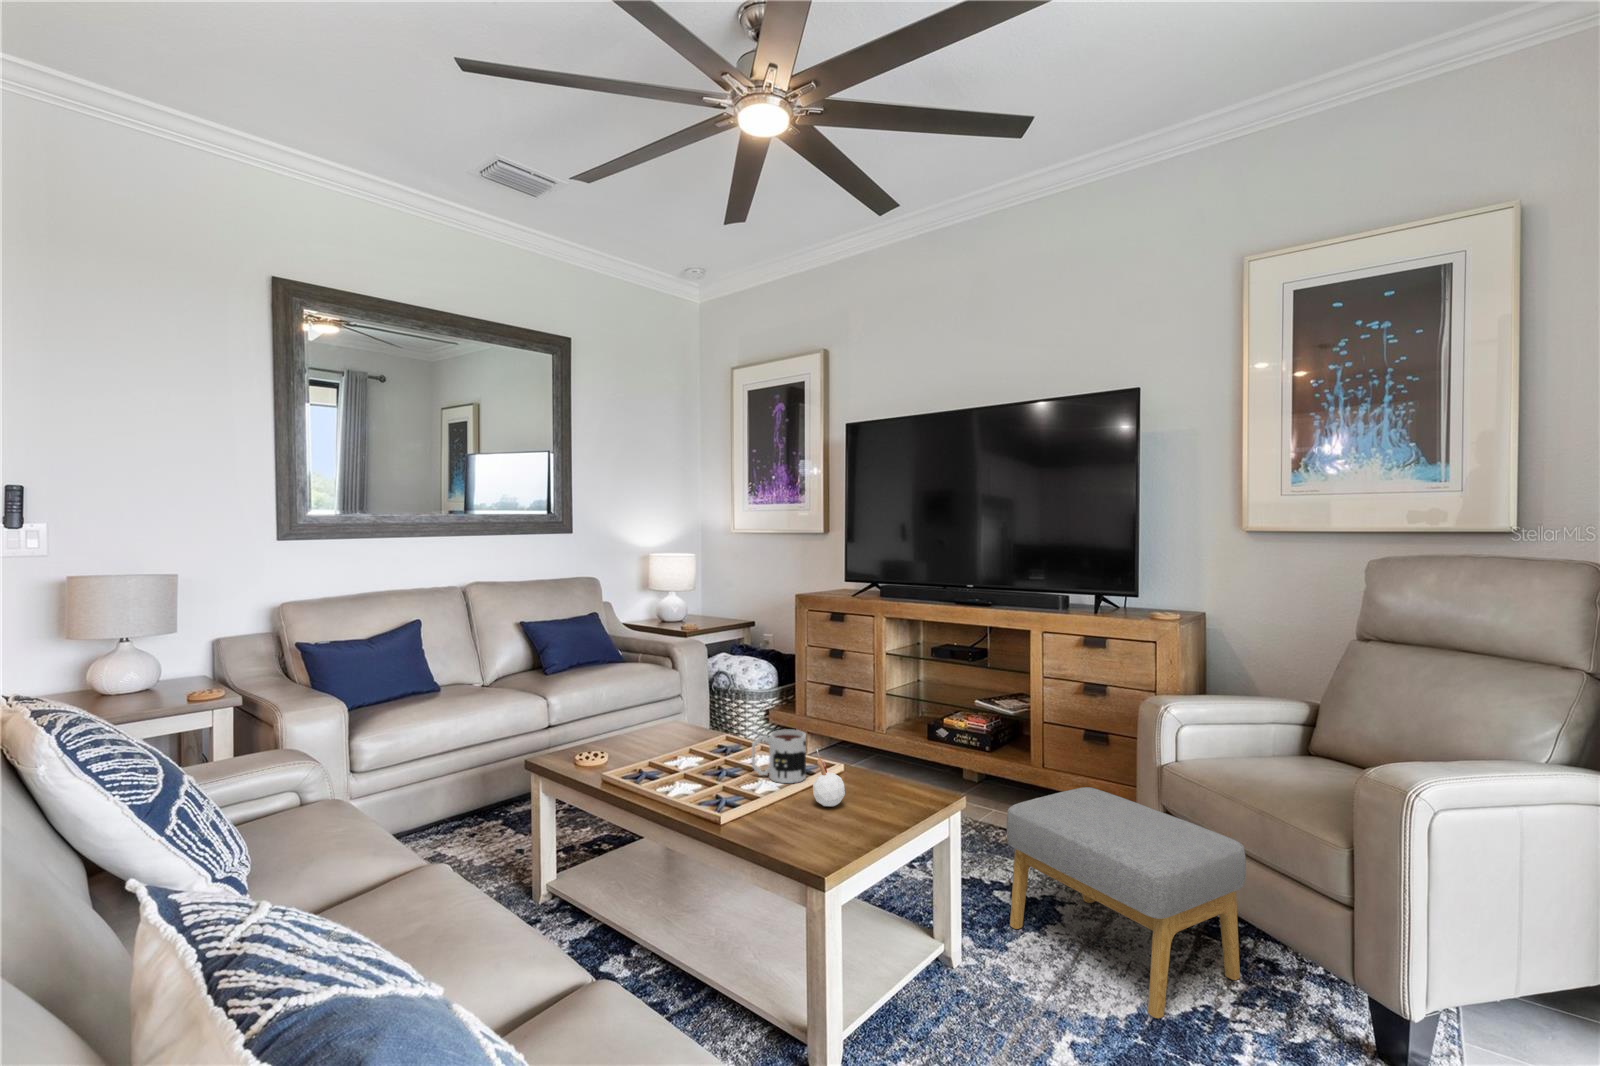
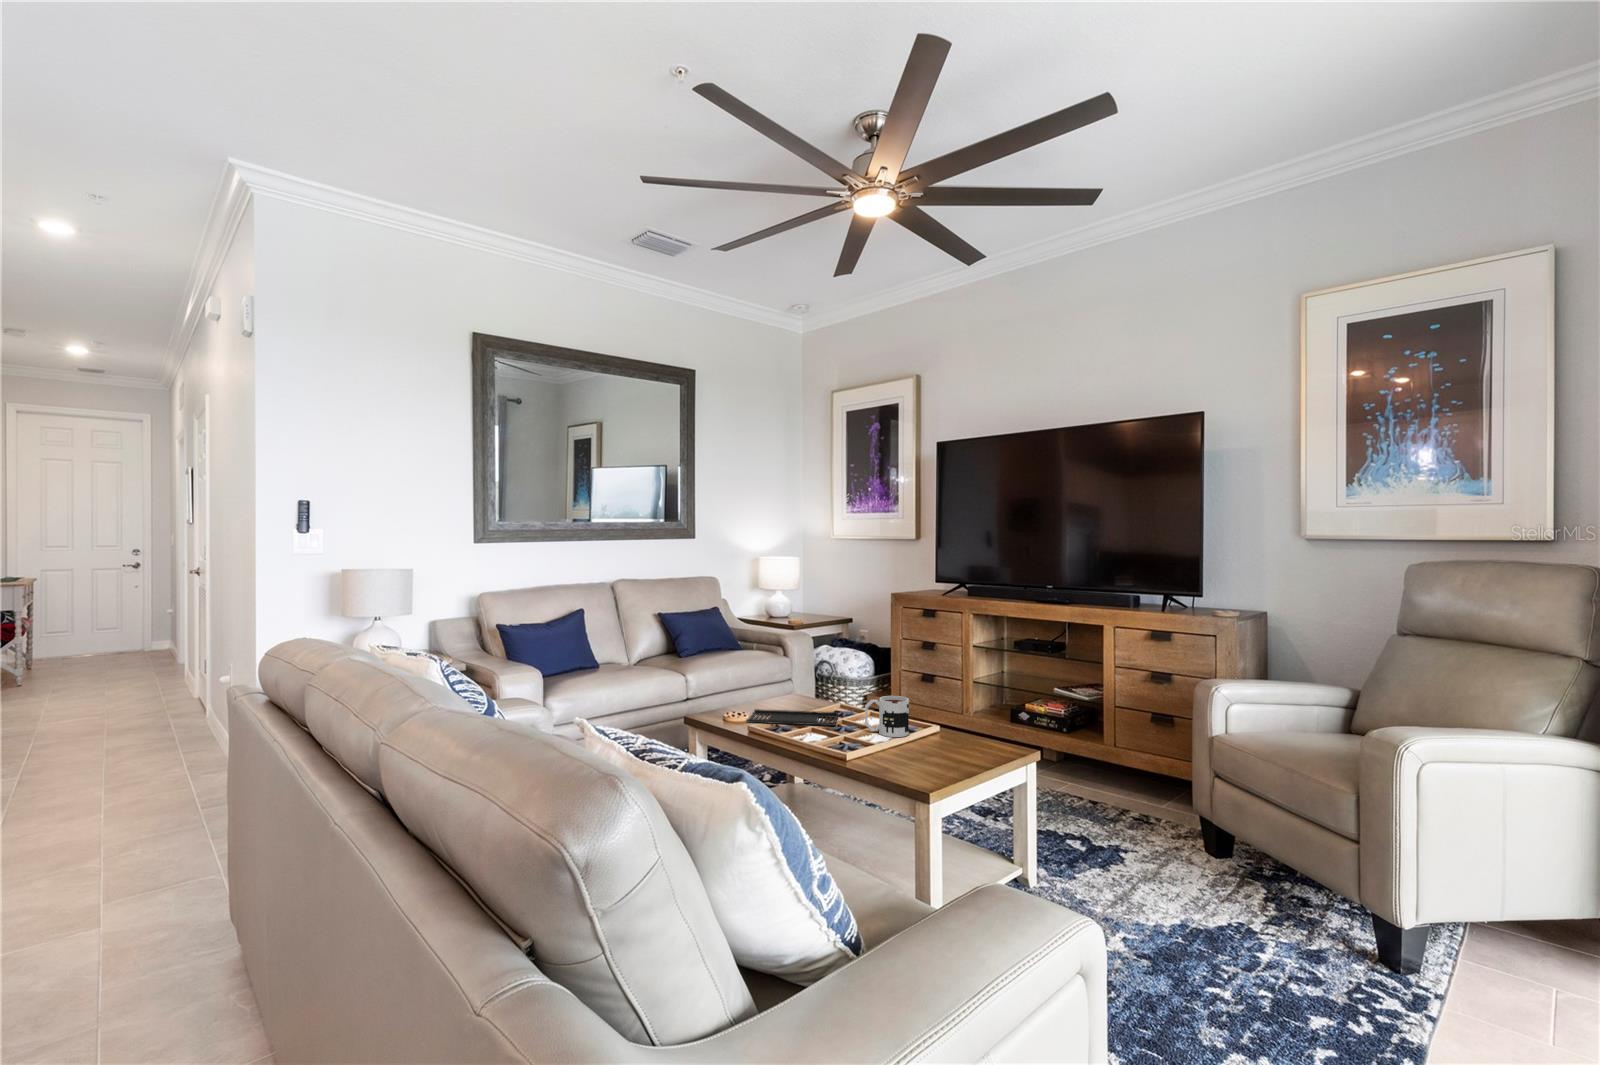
tray: none [604,748,722,769] -> present [747,709,838,726]
candle: present [813,748,845,806] -> none [916,706,942,753]
footstool: present [1007,787,1246,1018] -> none [1076,753,1278,928]

